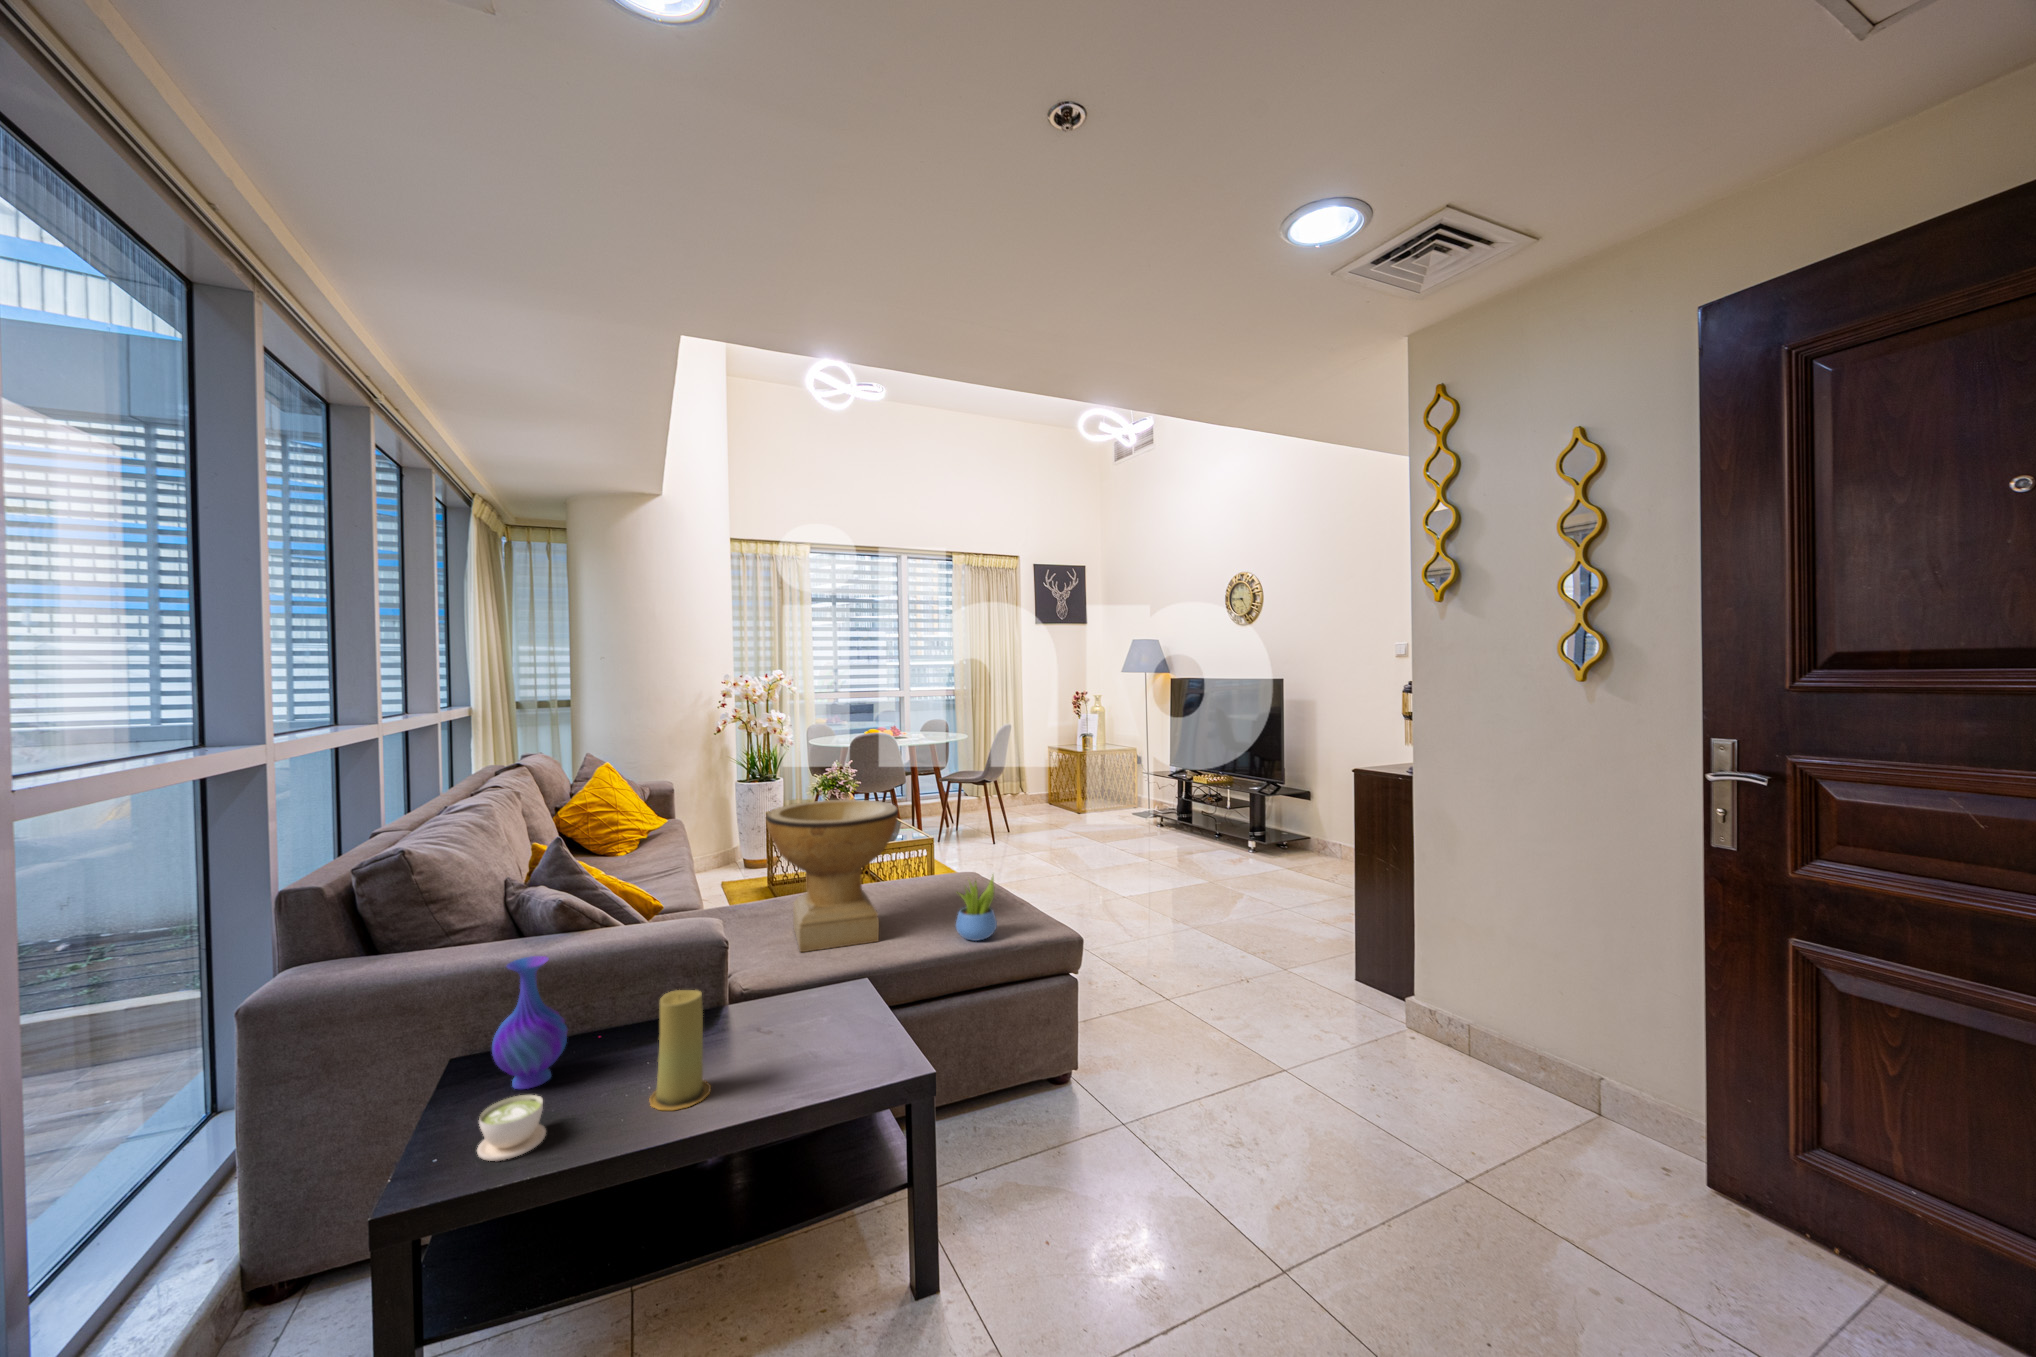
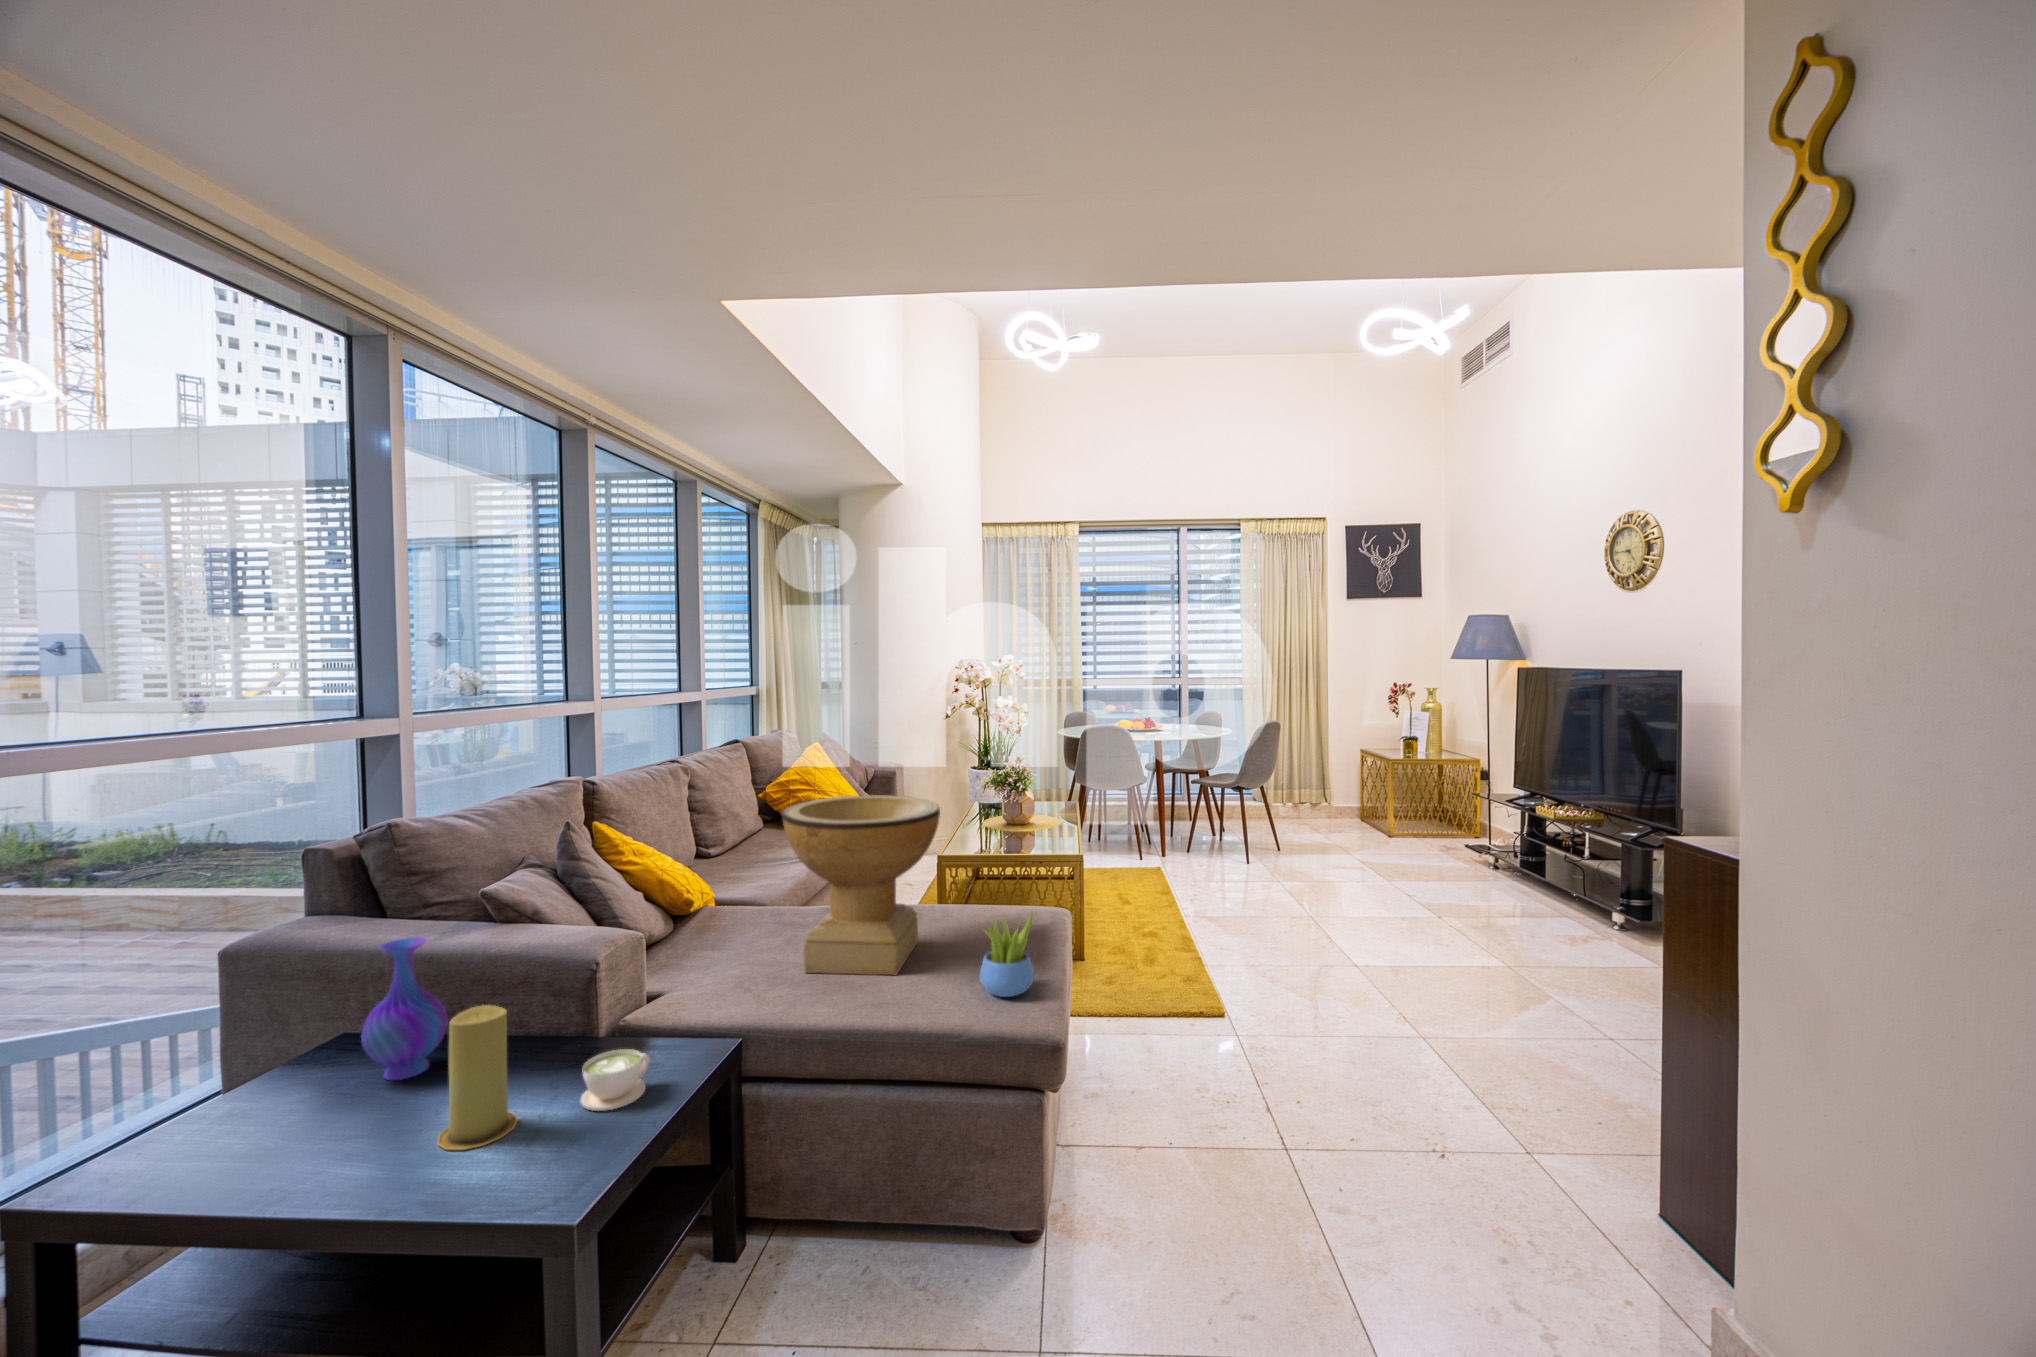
coffee cup: present [477,1095,546,1161] -> present [581,1049,650,1111]

